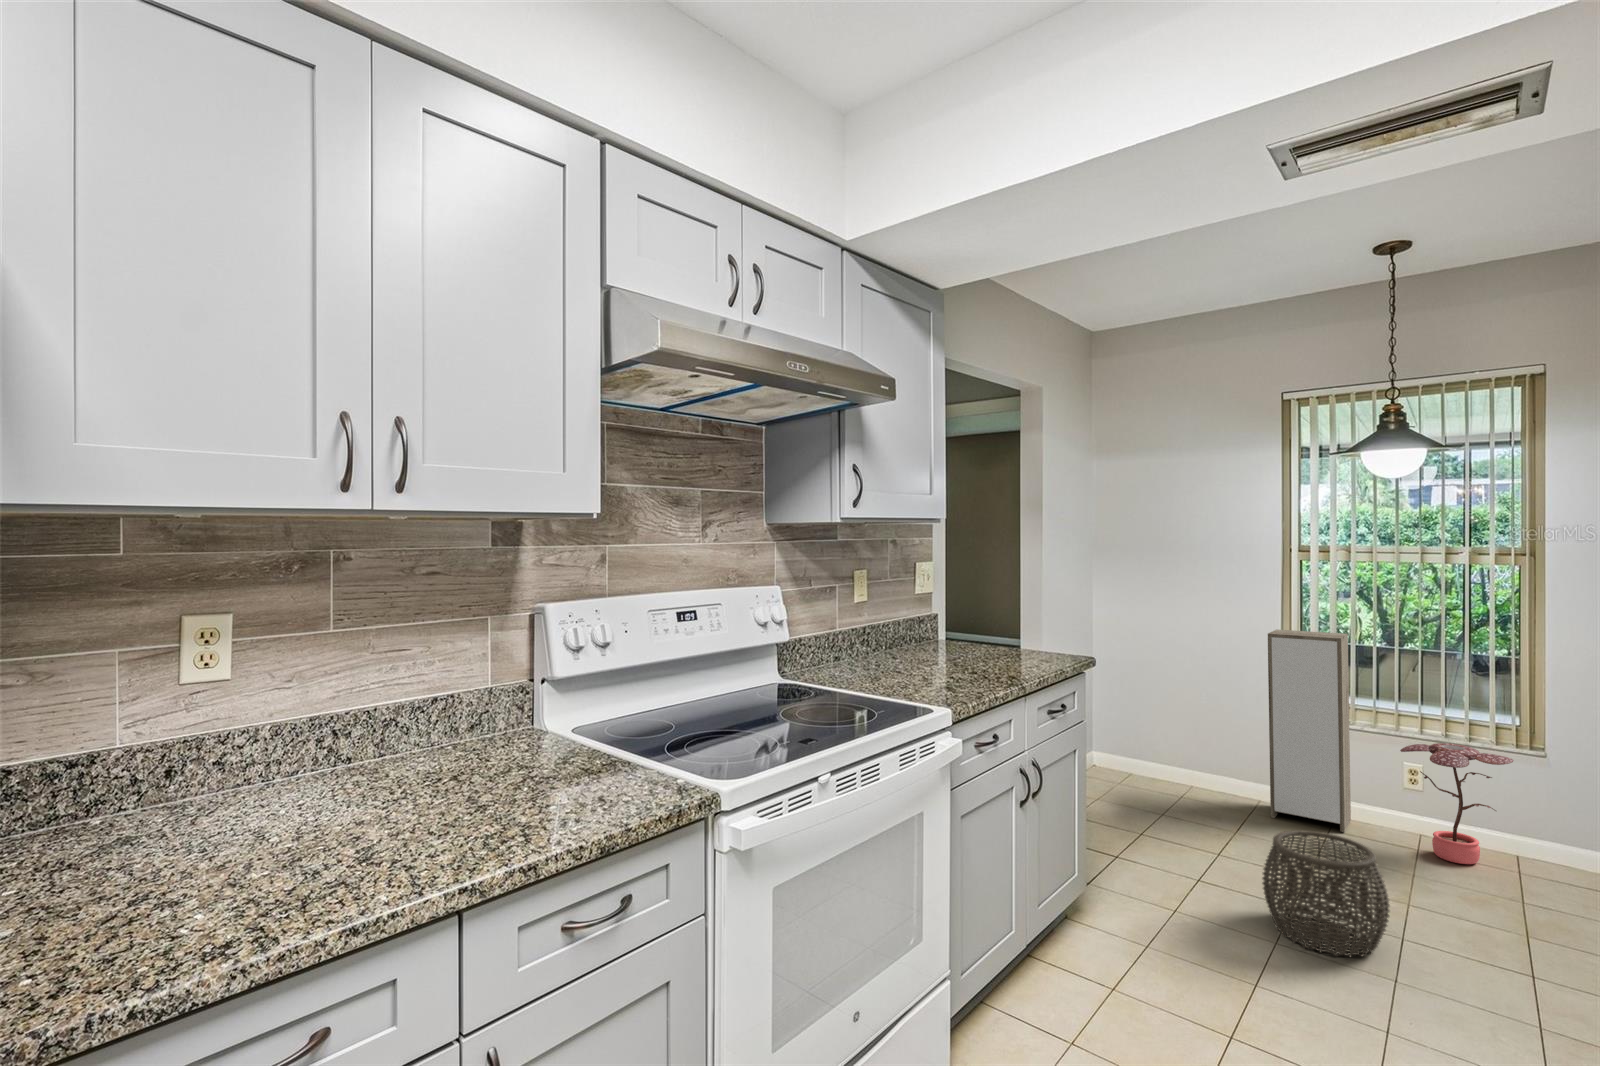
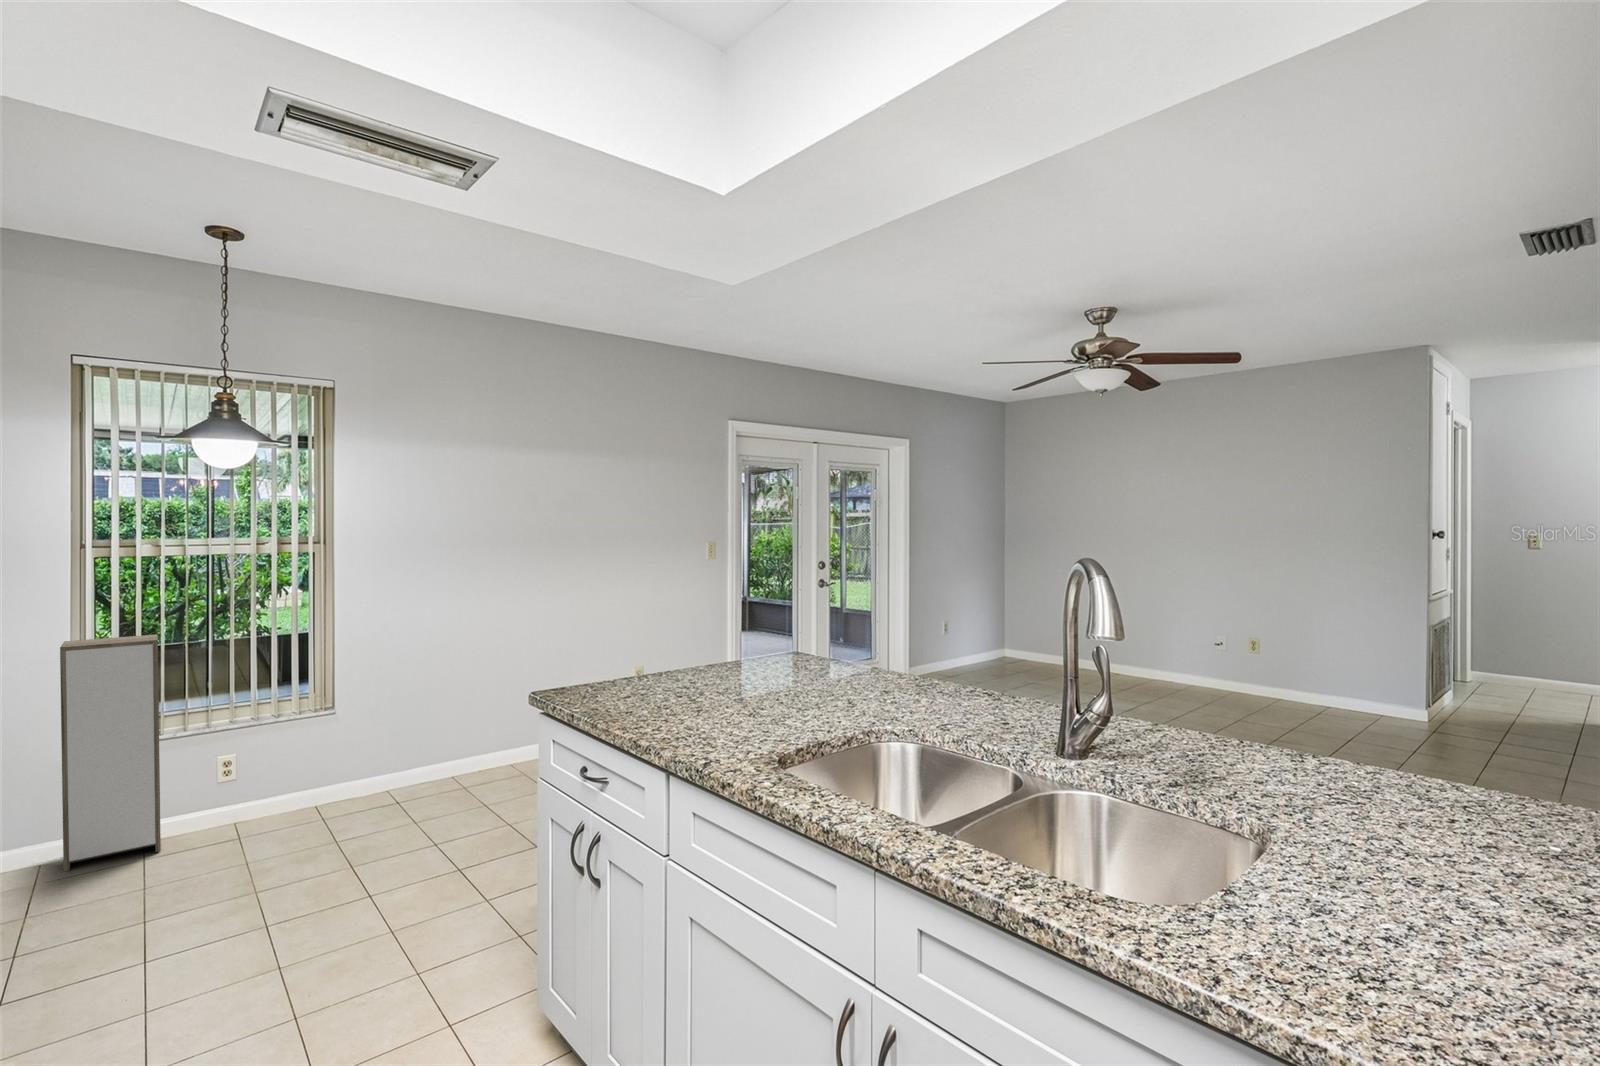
potted plant: present [1400,743,1513,864] -> none [222,723,320,836]
woven basket: present [1262,830,1390,957] -> none [120,847,268,989]

